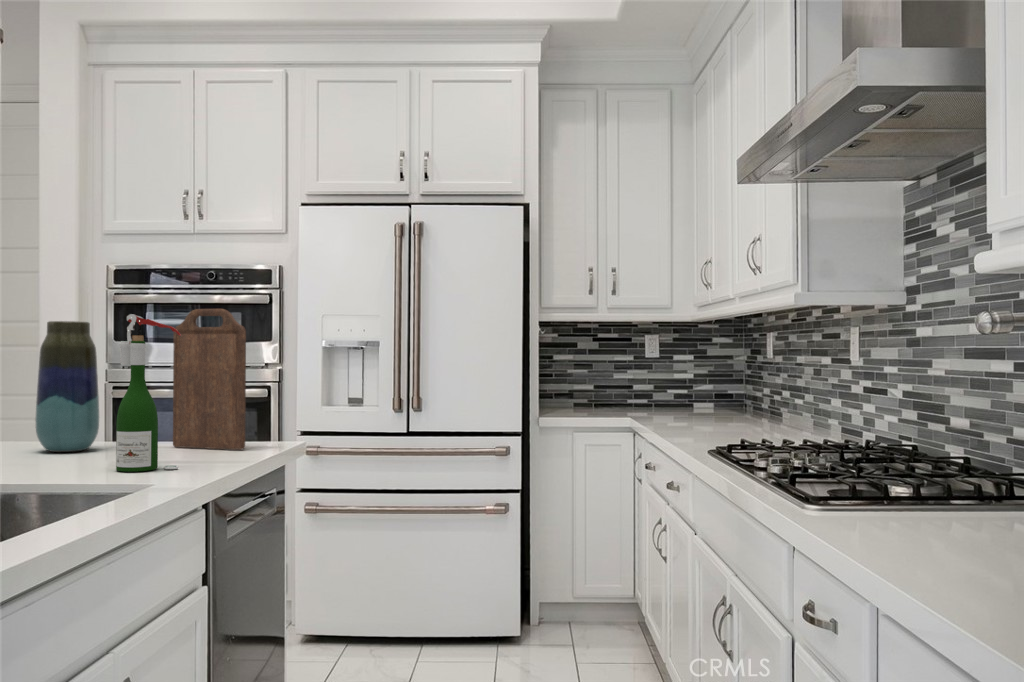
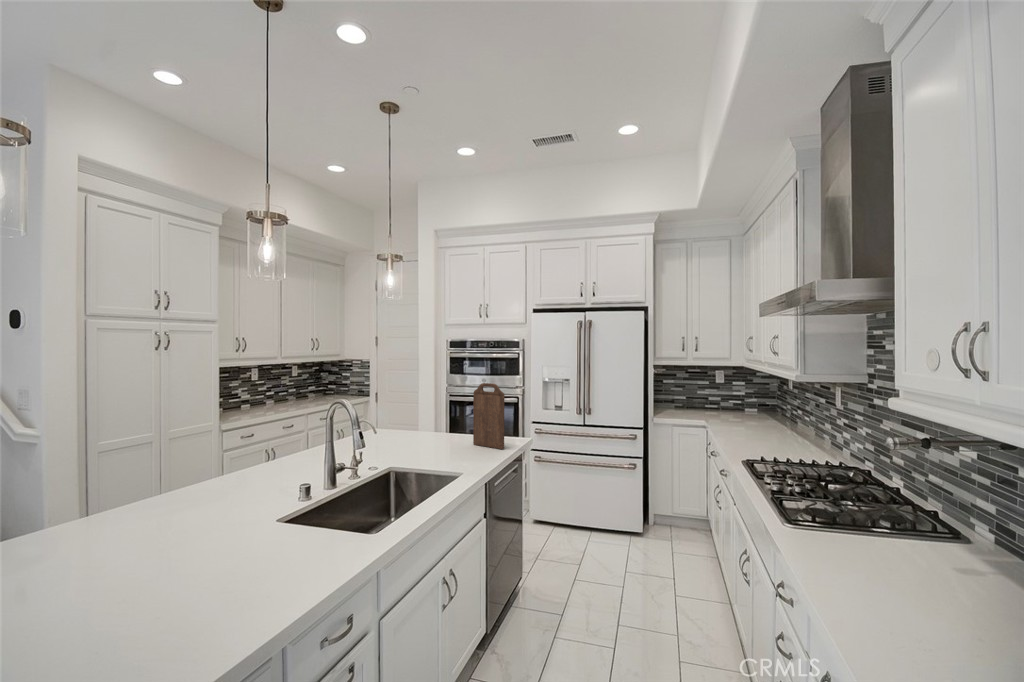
wine bottle: present [116,314,181,472] -> none [449,397,476,467]
vase: present [35,321,99,452] -> none [418,388,443,447]

